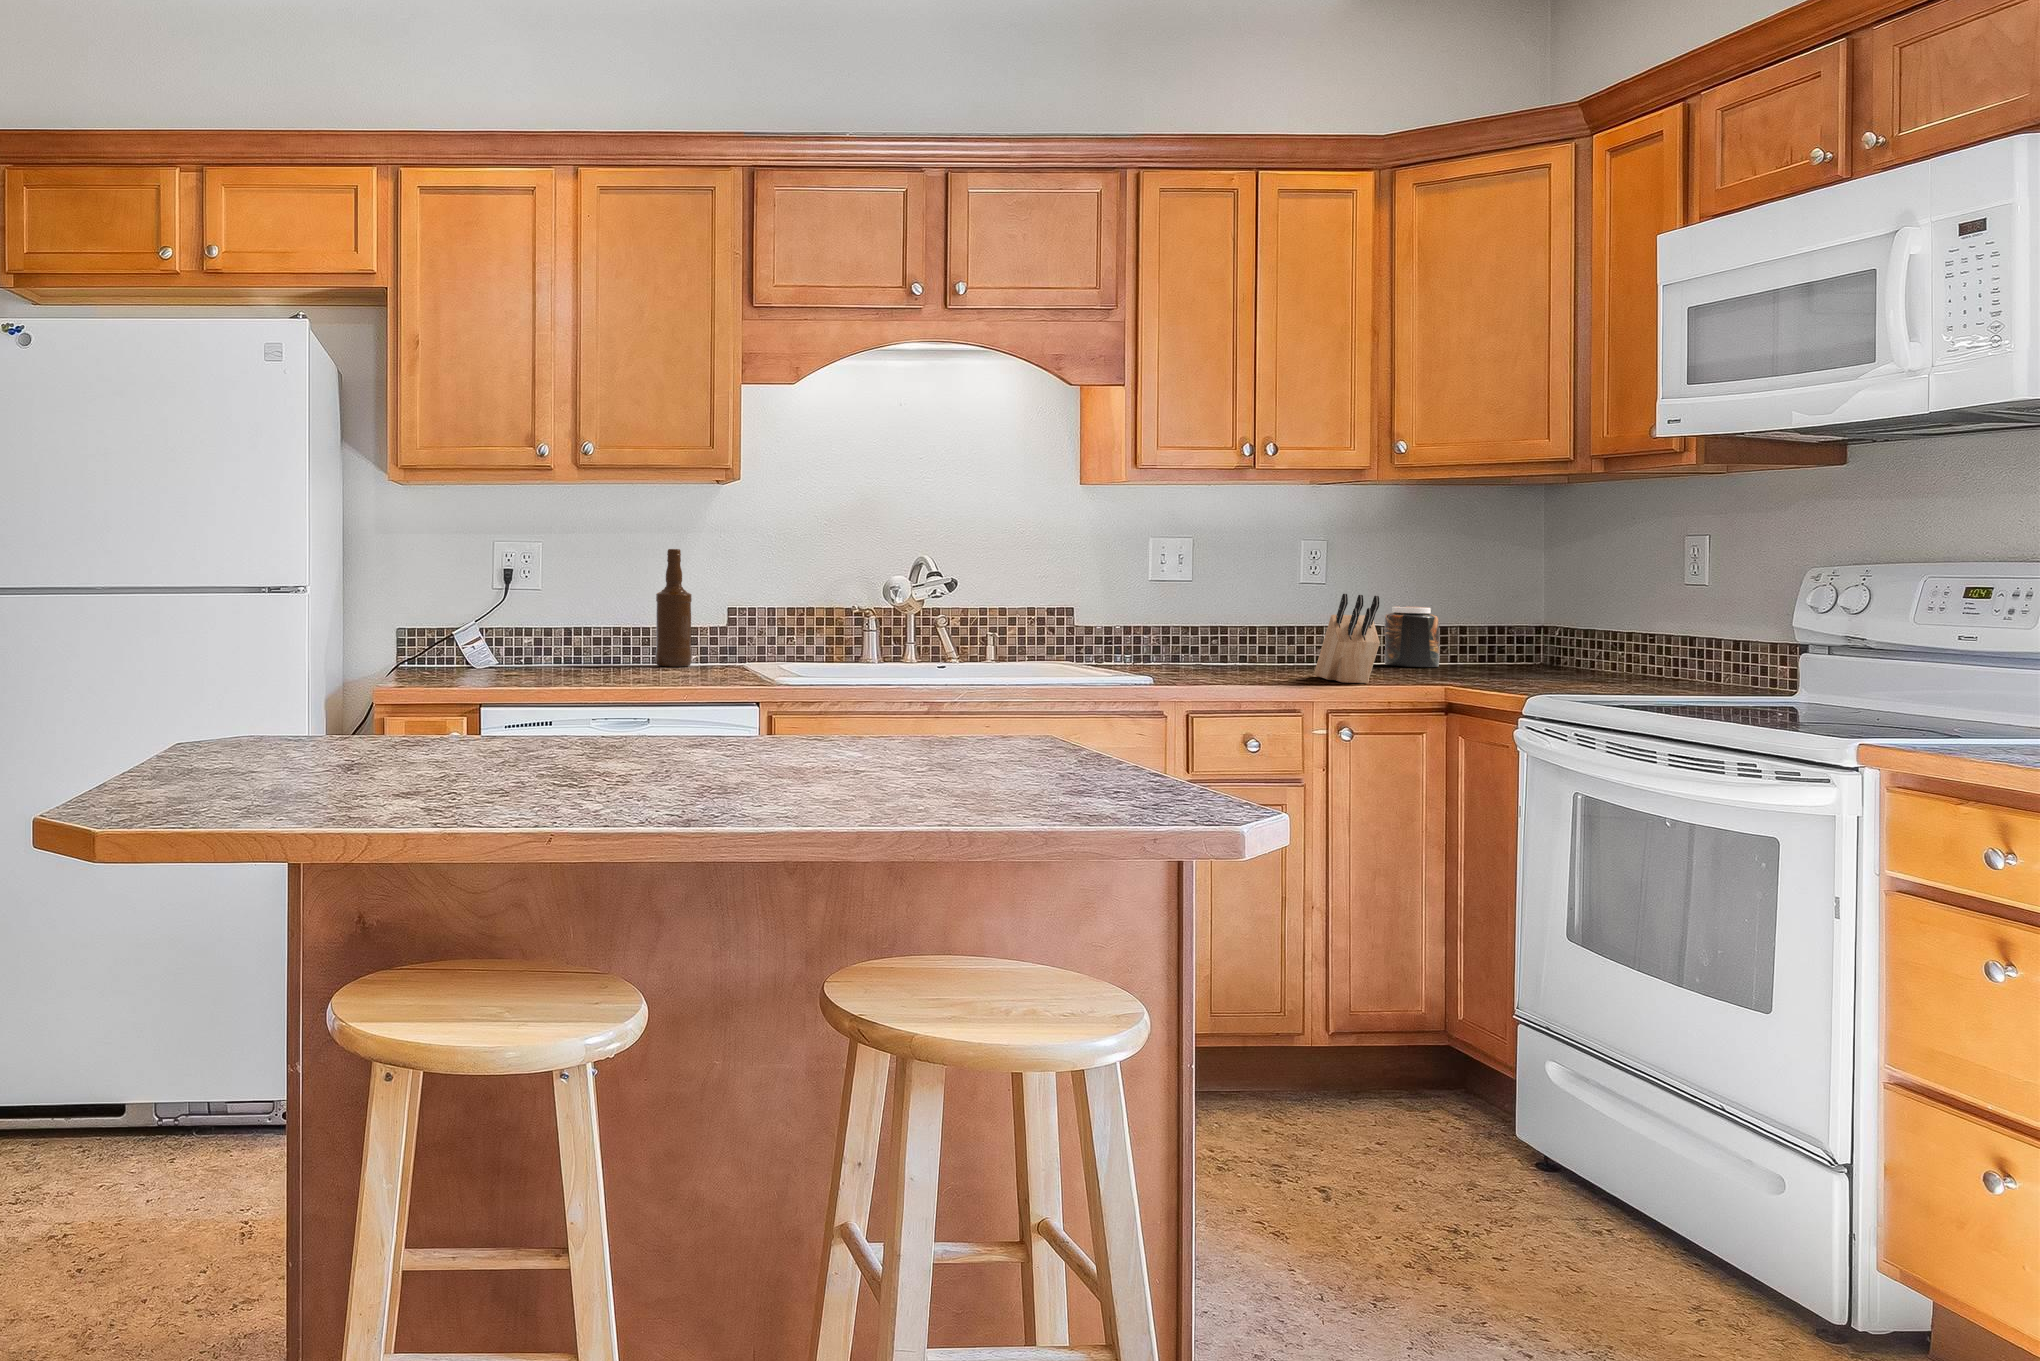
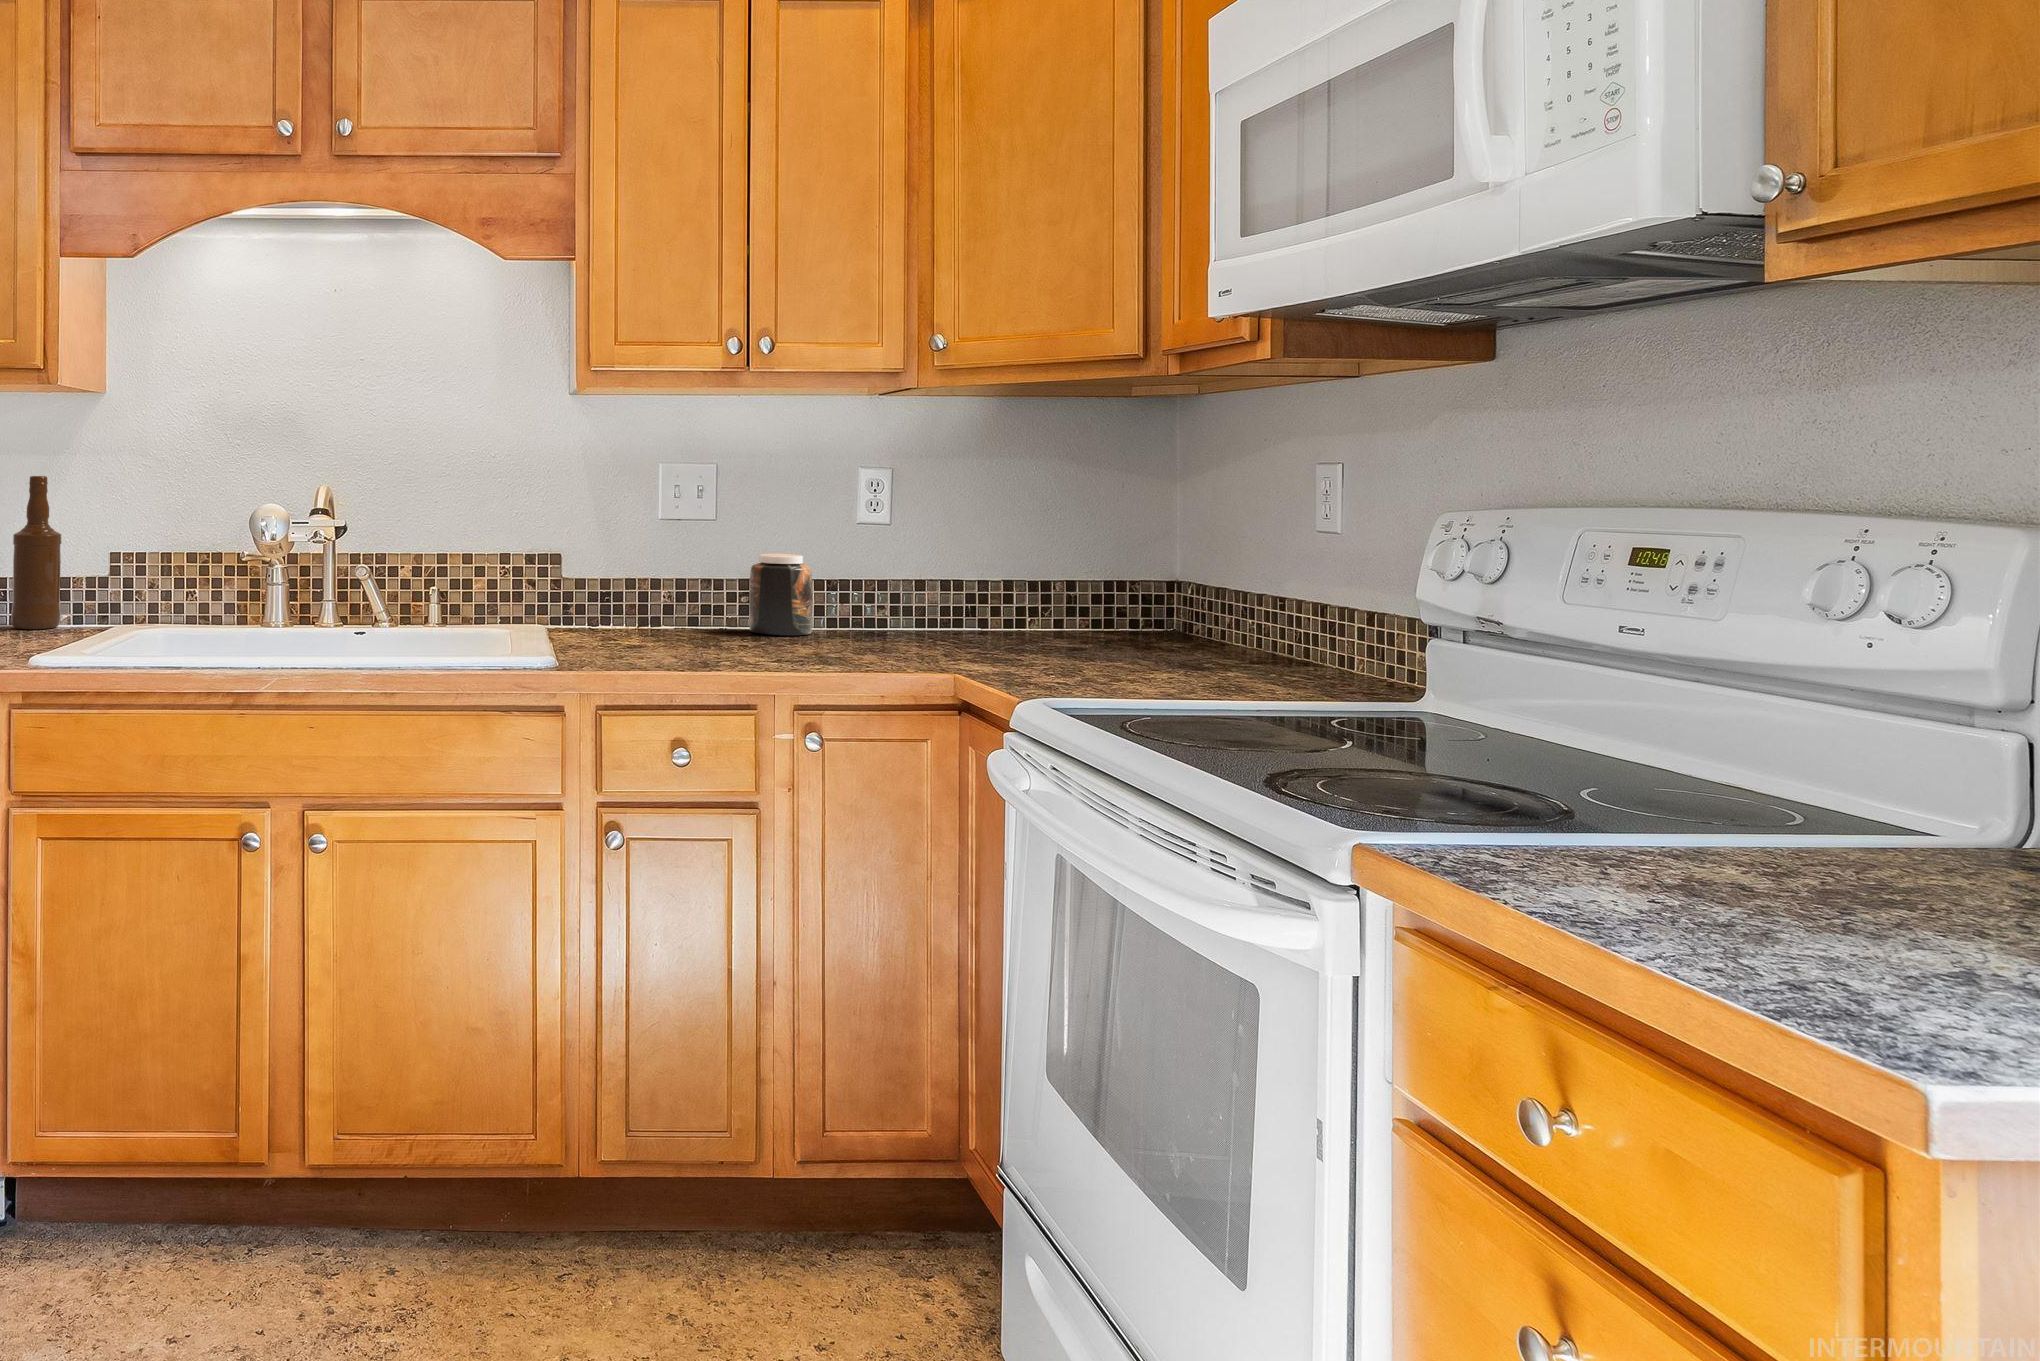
knife block: present [1315,594,1380,683] -> none [811,543,868,670]
jar: present [1384,606,1439,667] -> present [750,554,812,636]

